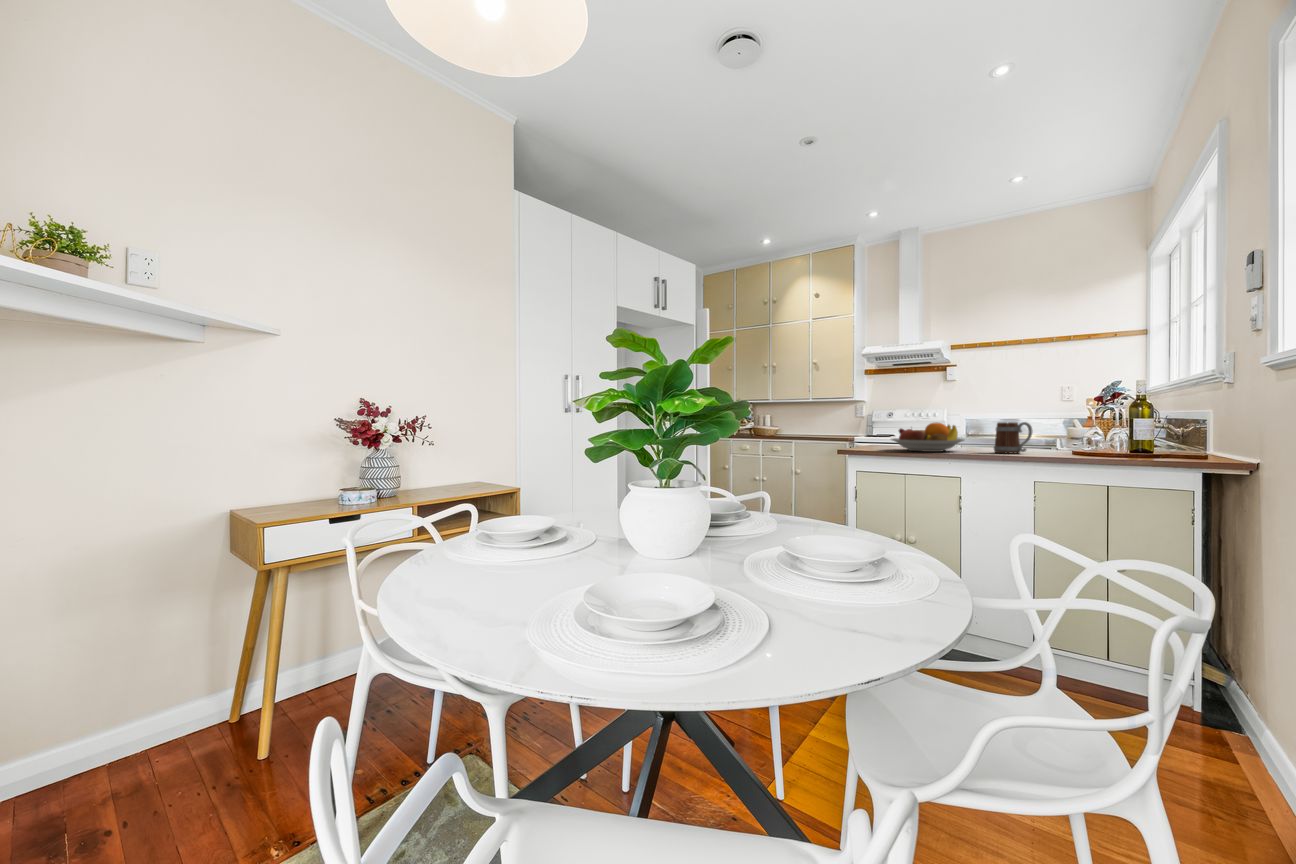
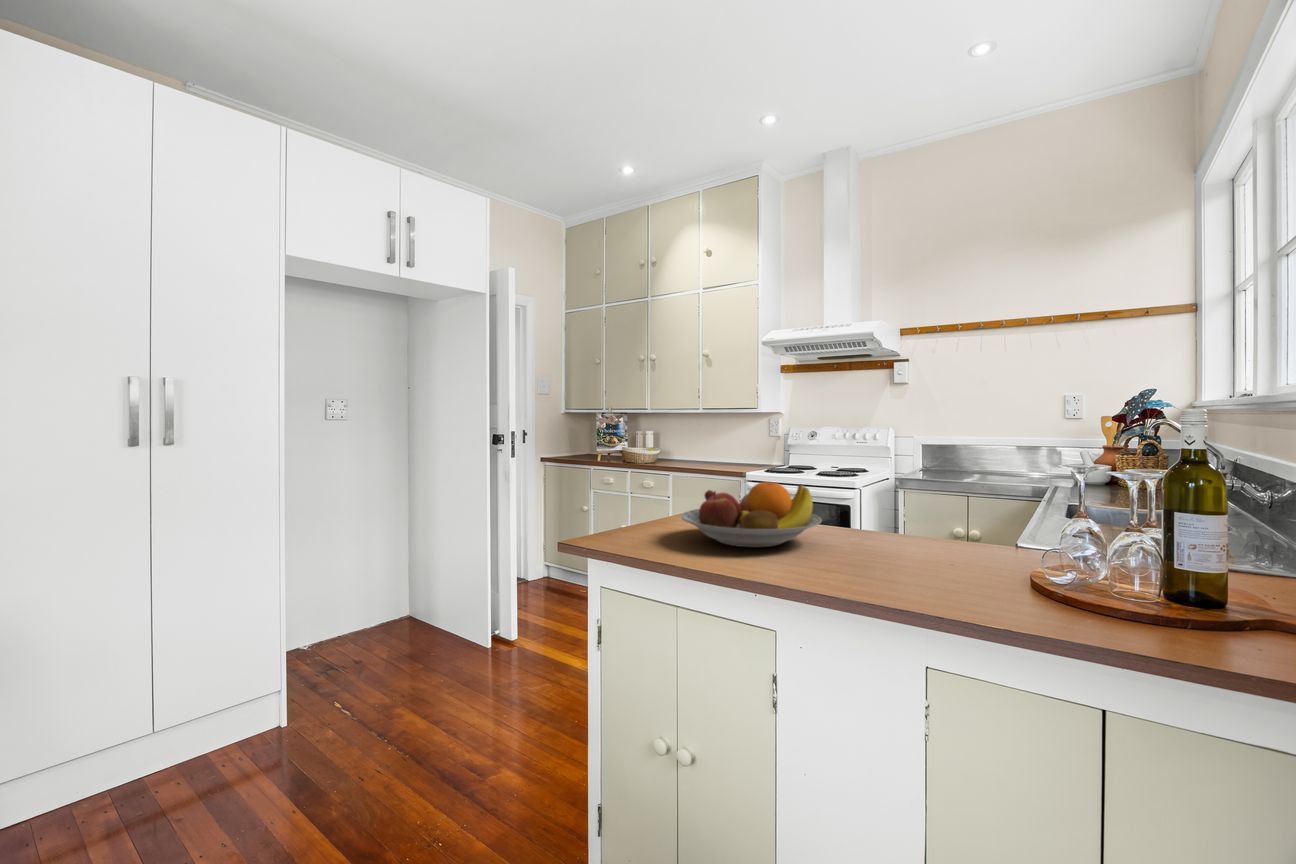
mug: present [994,422,1033,453] -> none [869,490,944,566]

